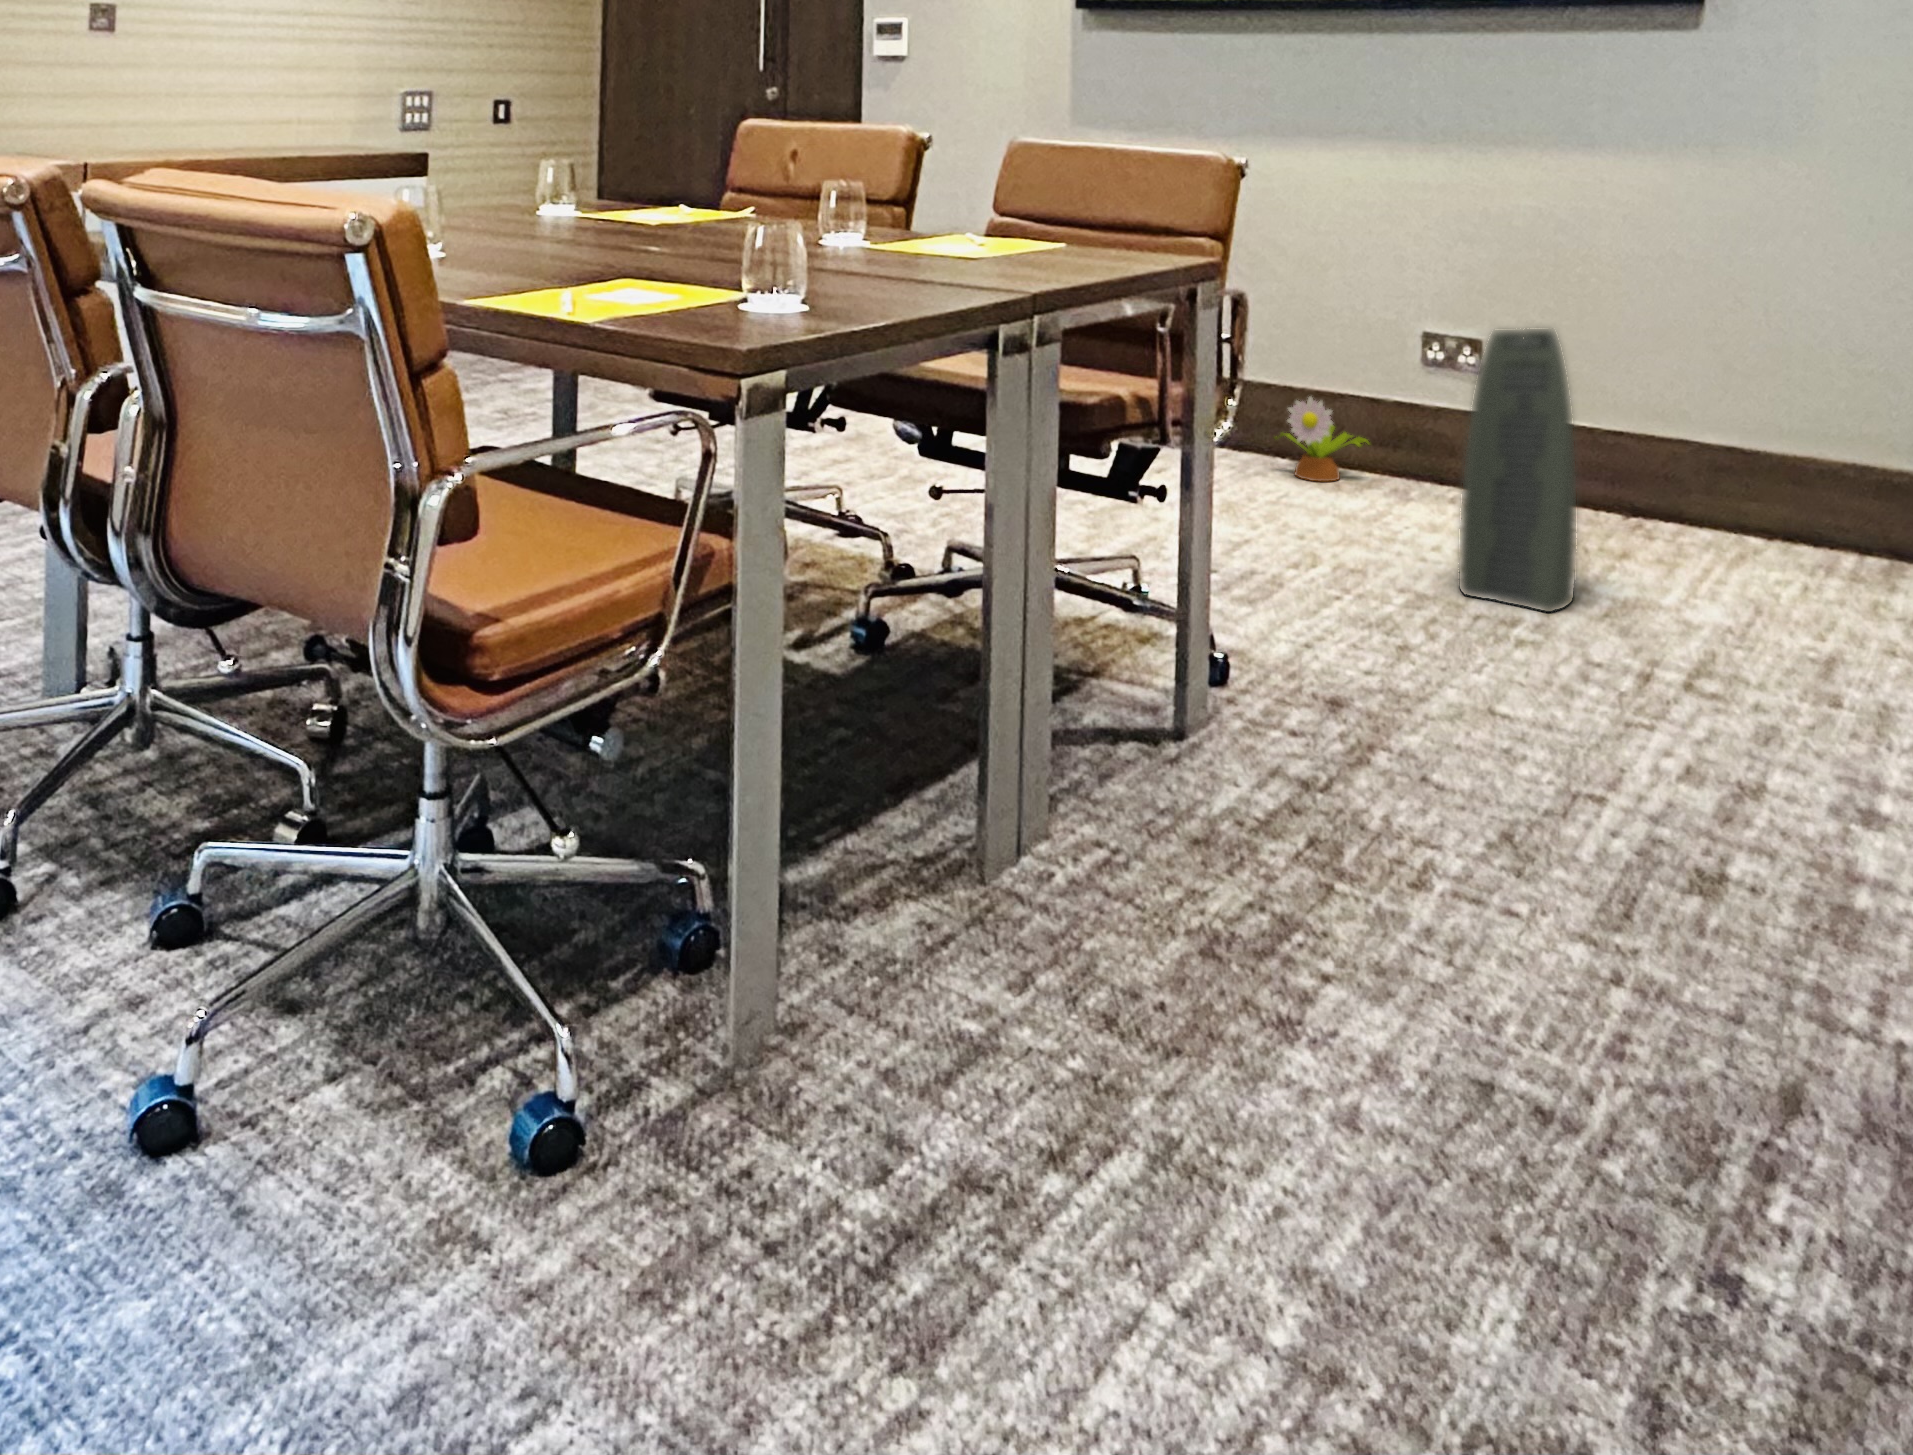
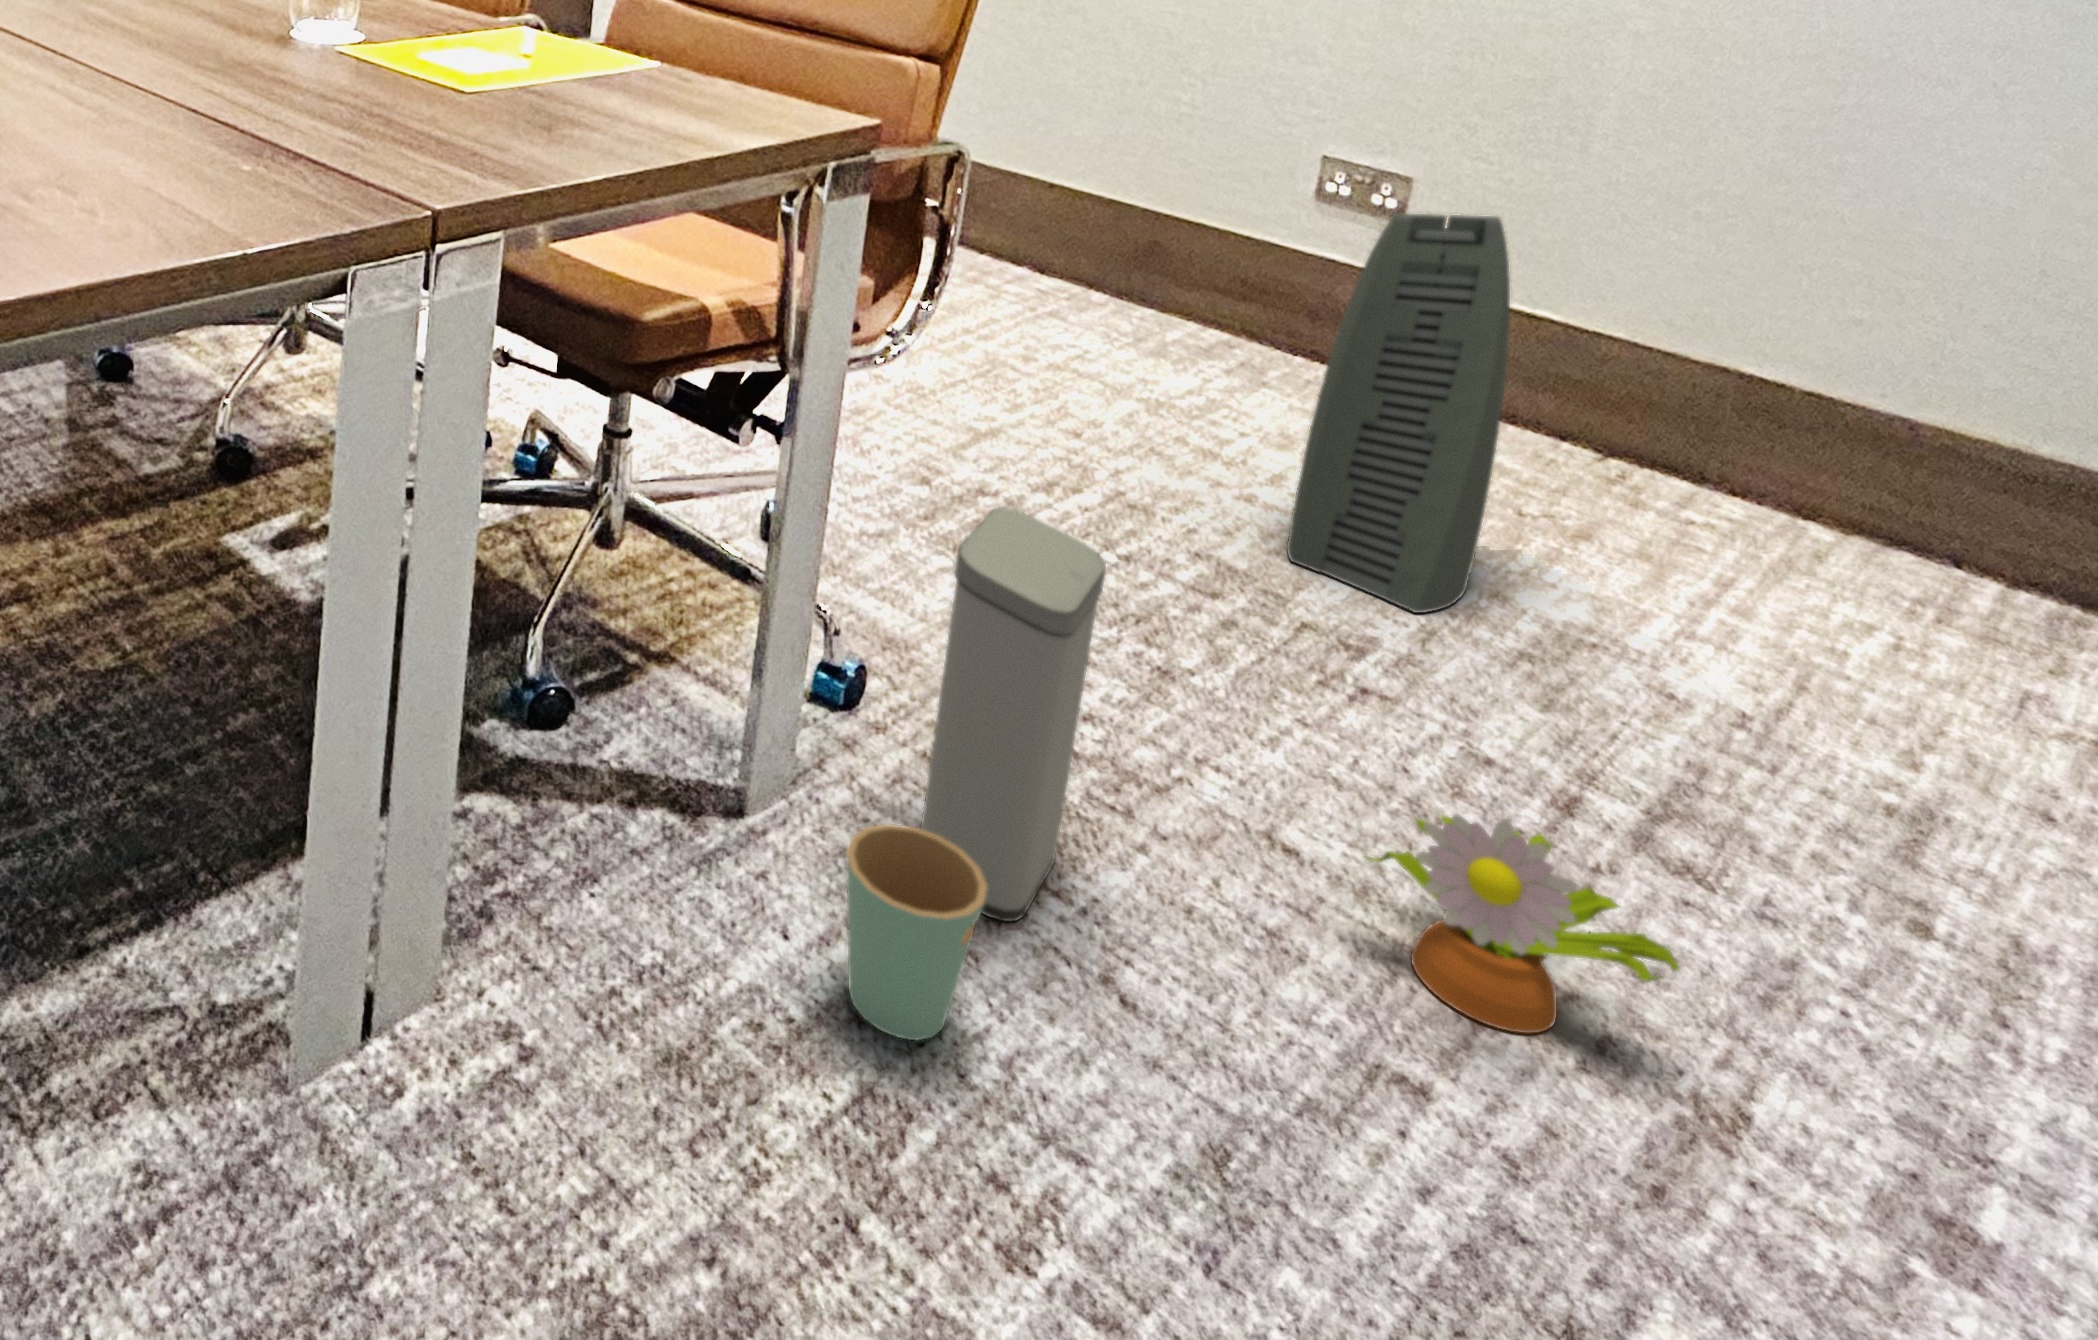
decorative plant: present [1275,397,1369,481] -> present [1365,813,1679,1033]
trash can: none [1266,504,1386,857] -> present [846,508,1106,1040]

